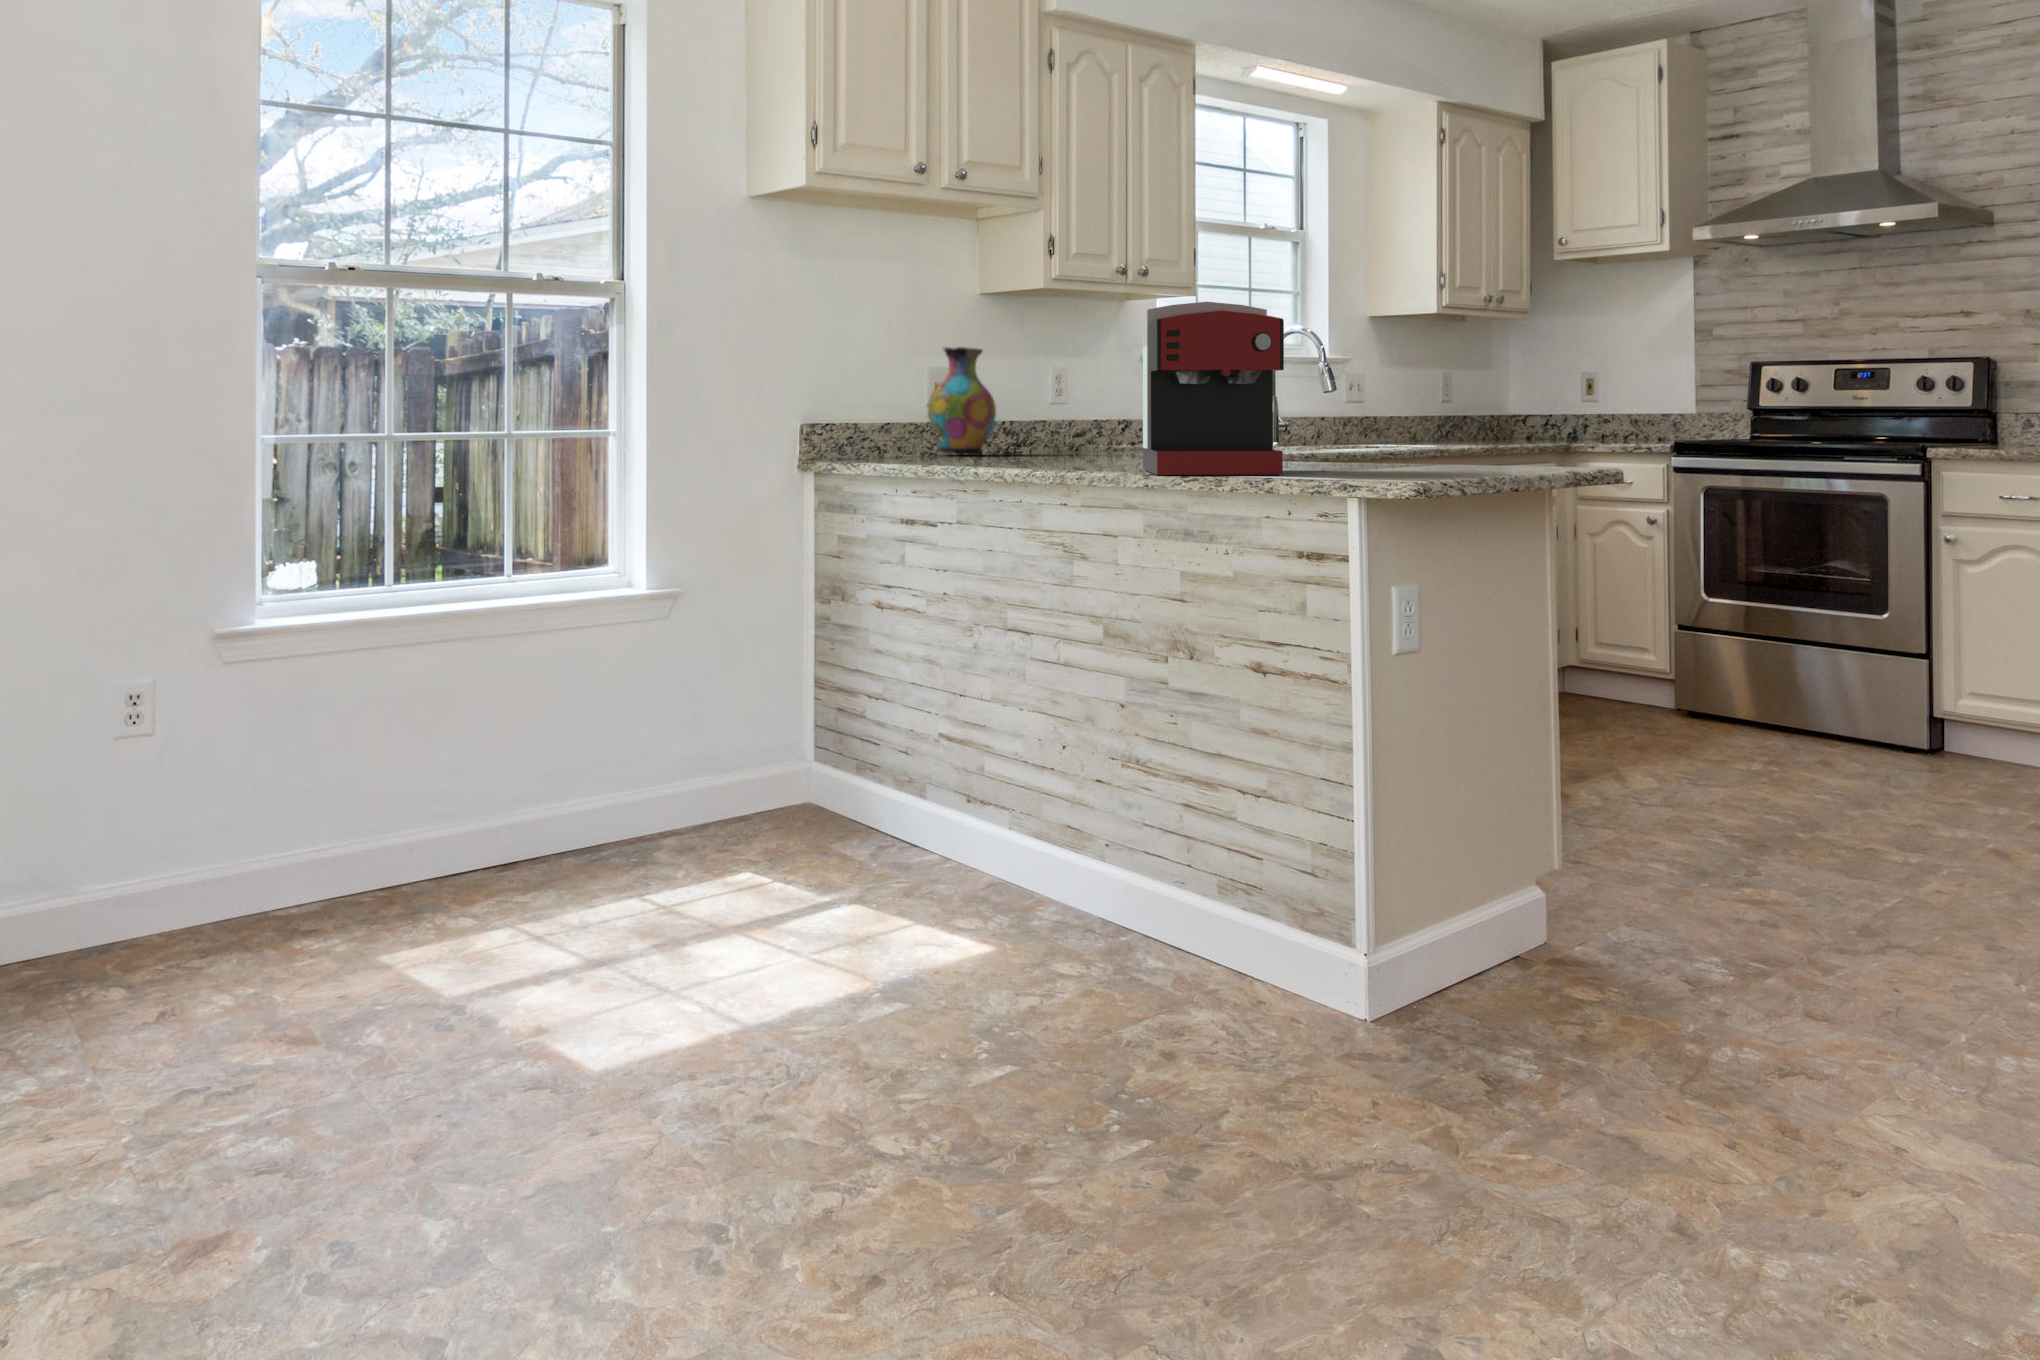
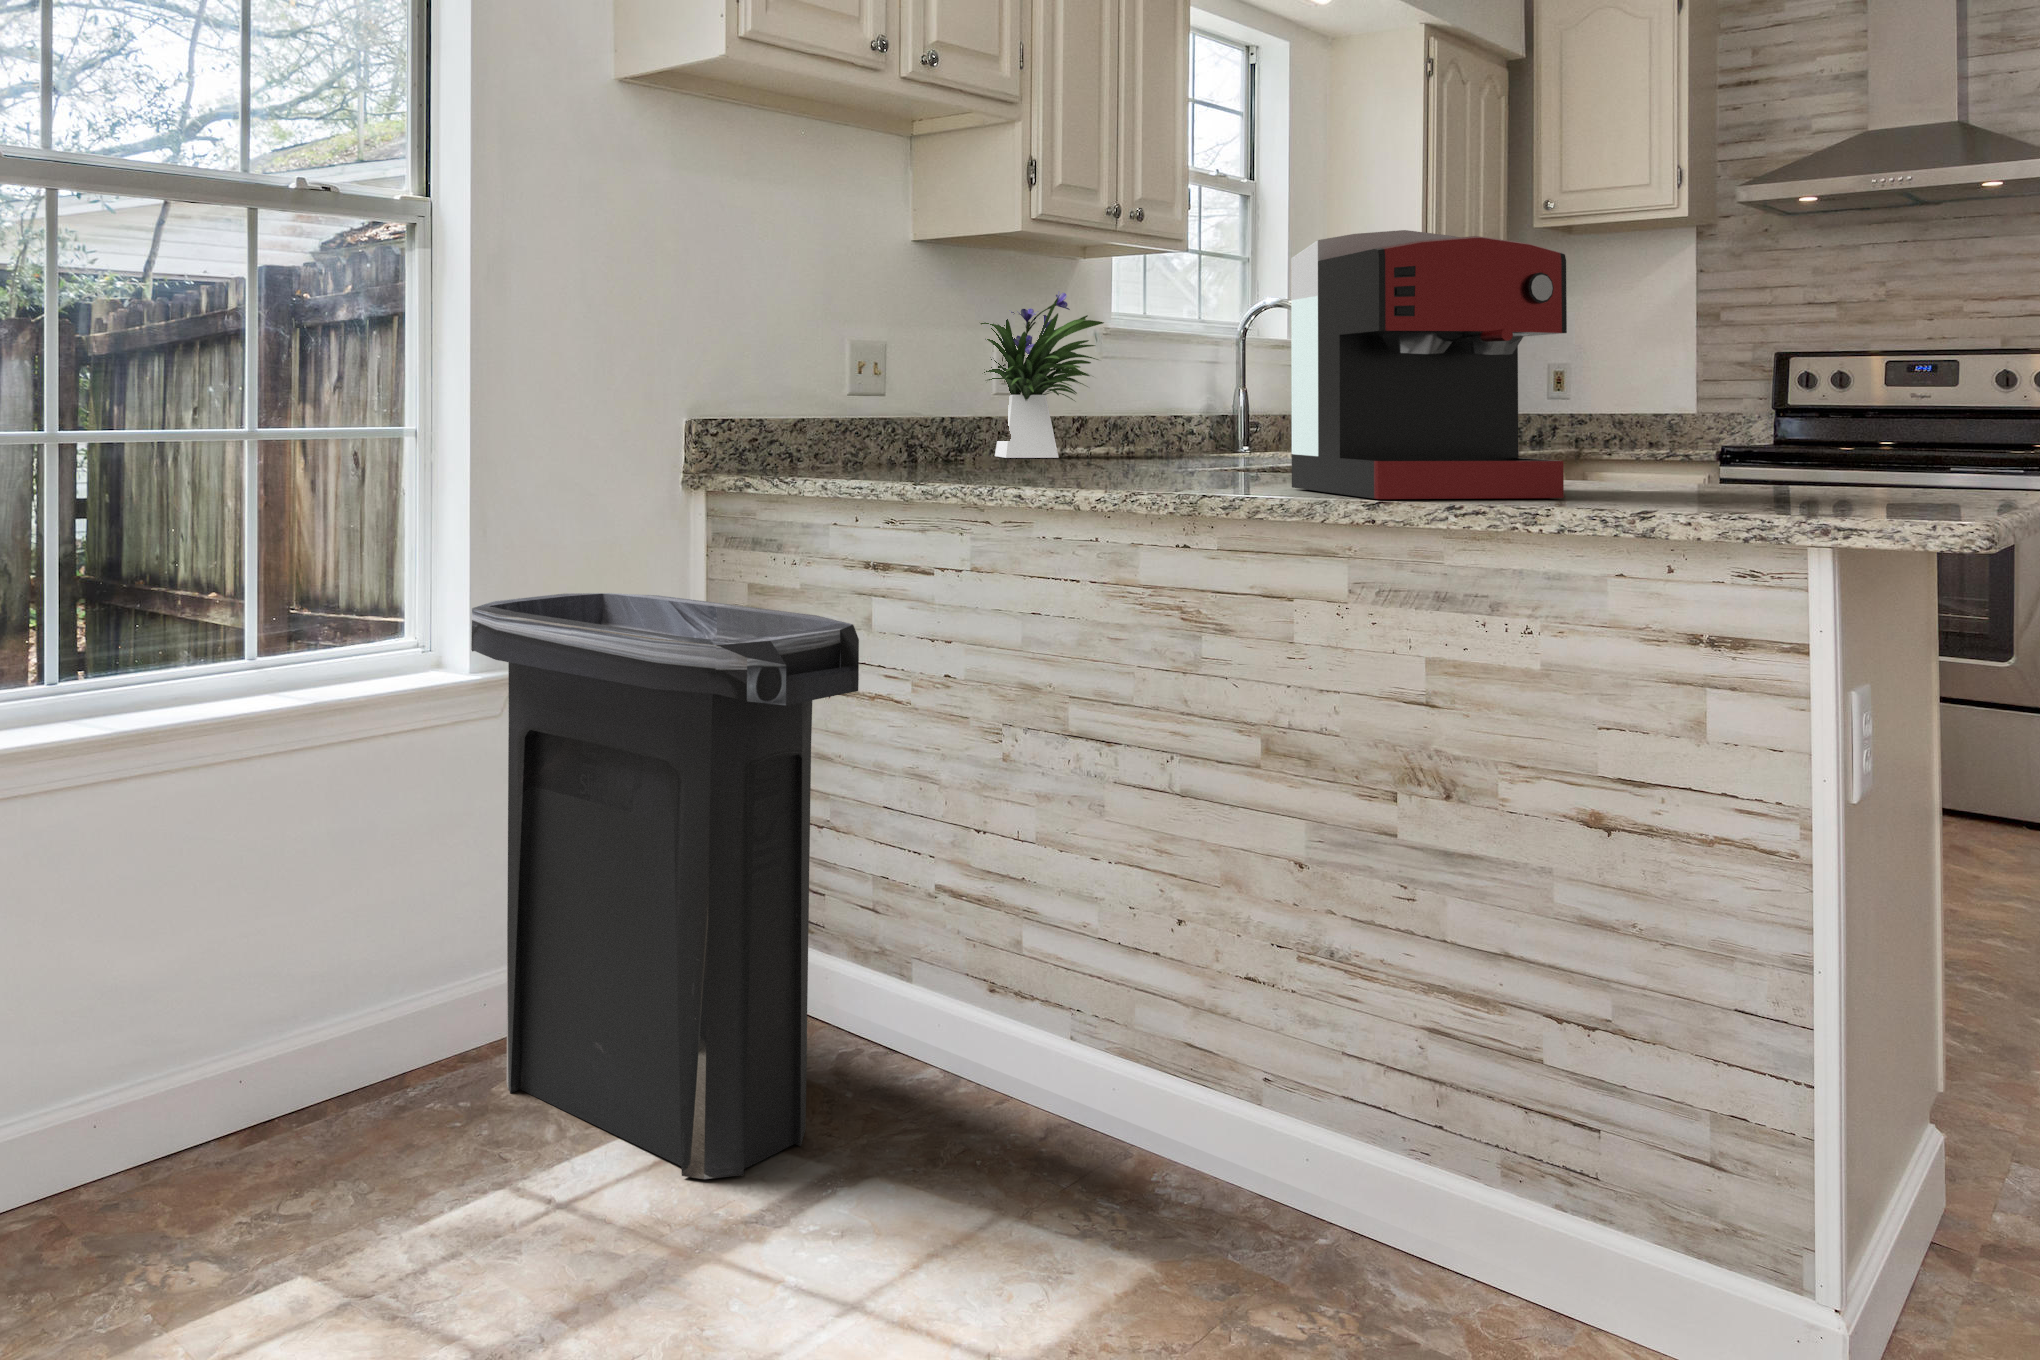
flower arrangement: none [1013,318,1139,452] -> present [980,293,1104,458]
vase: present [926,347,996,455] -> none [846,311,943,462]
trash can: none [643,540,868,890] -> present [471,593,859,1179]

